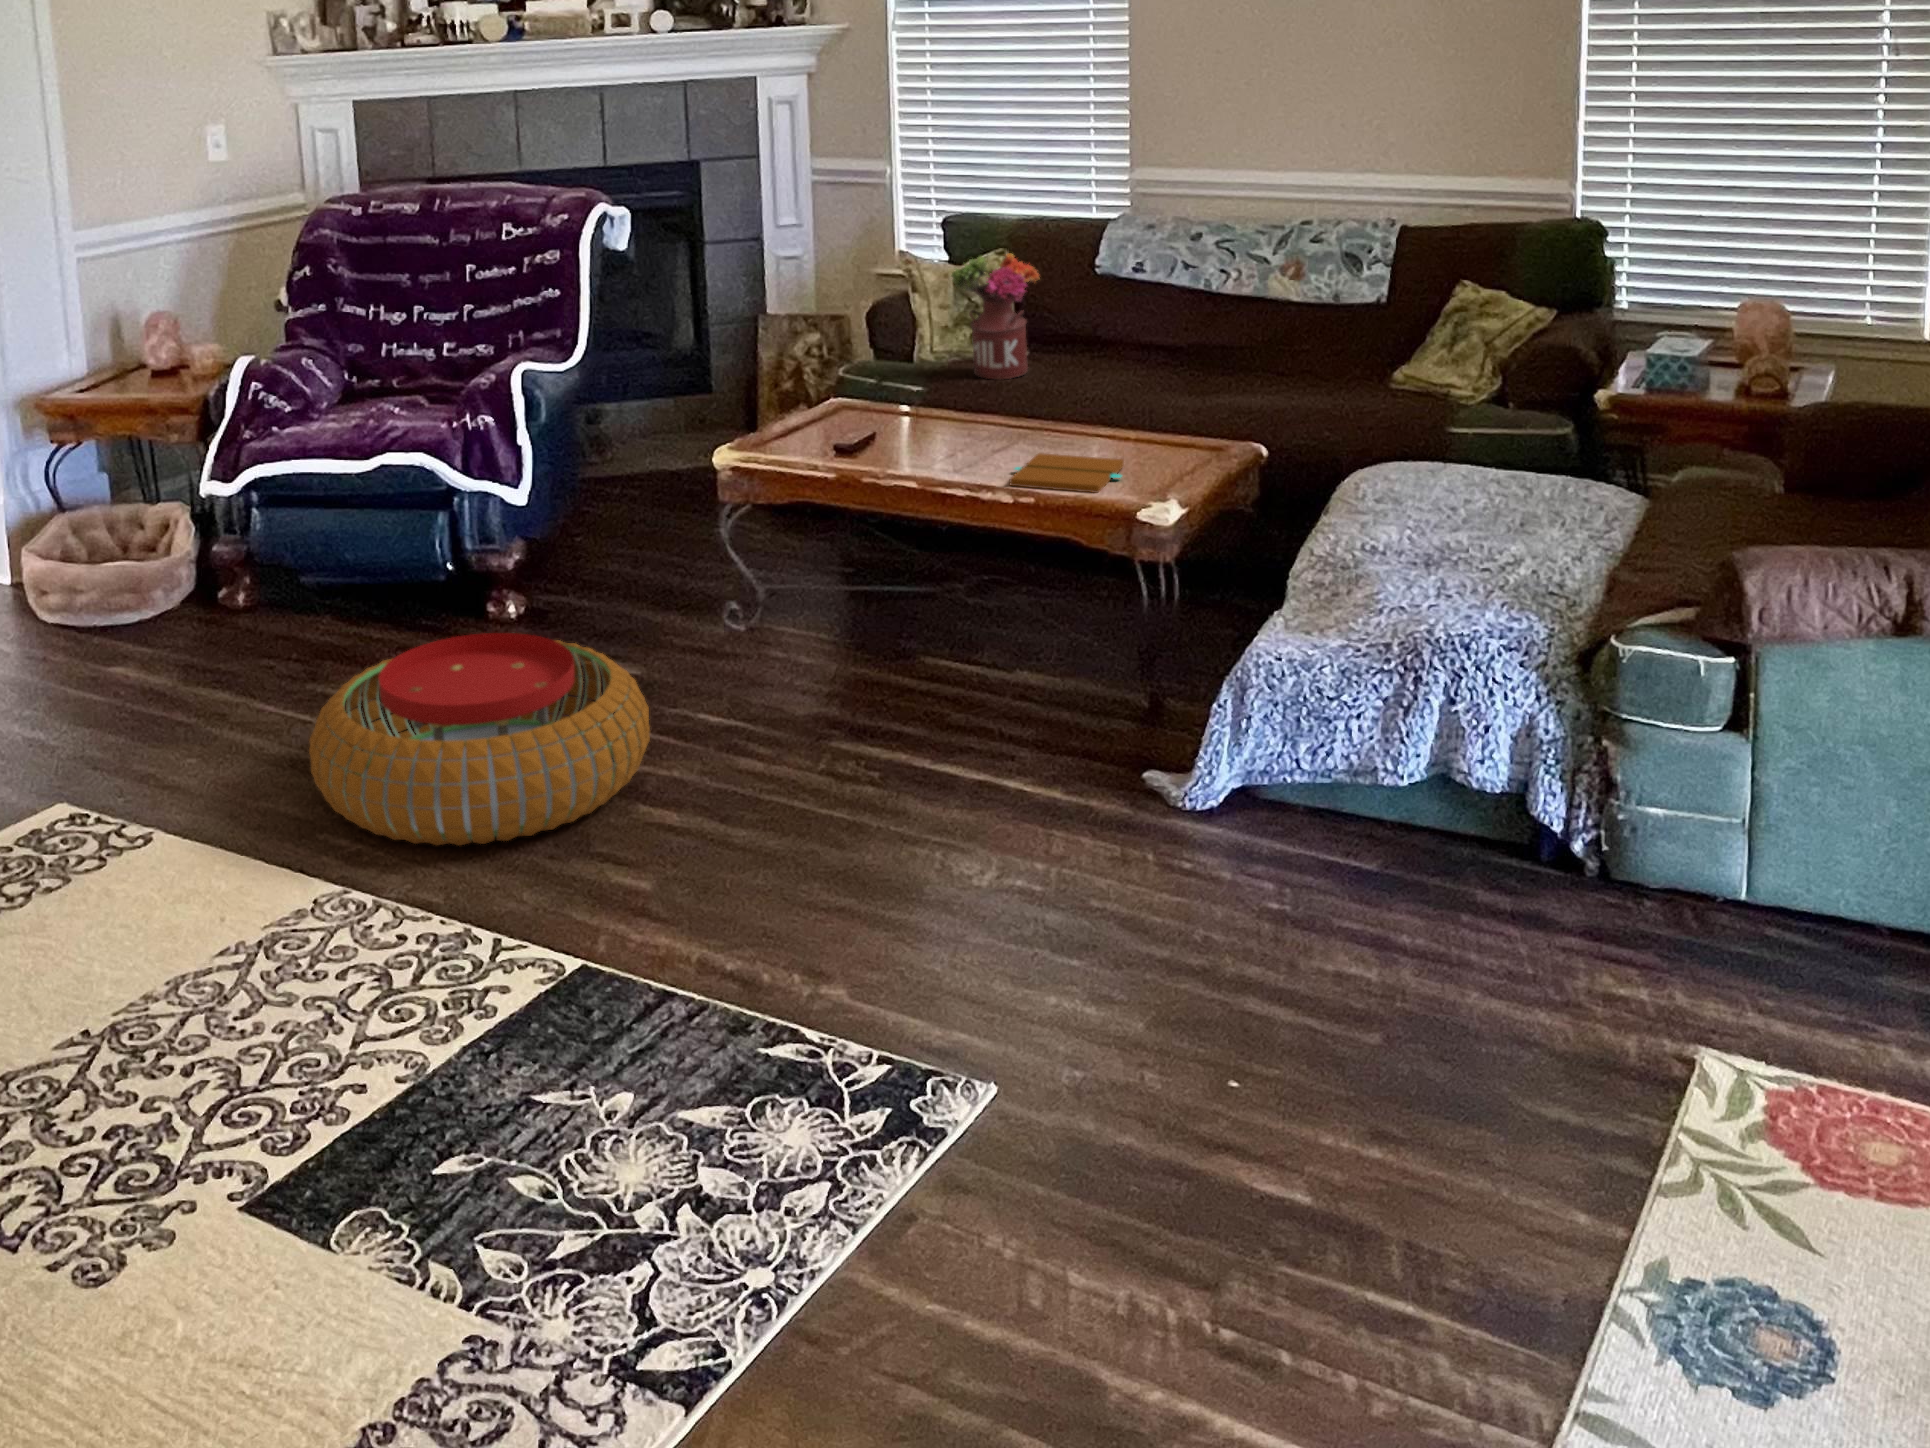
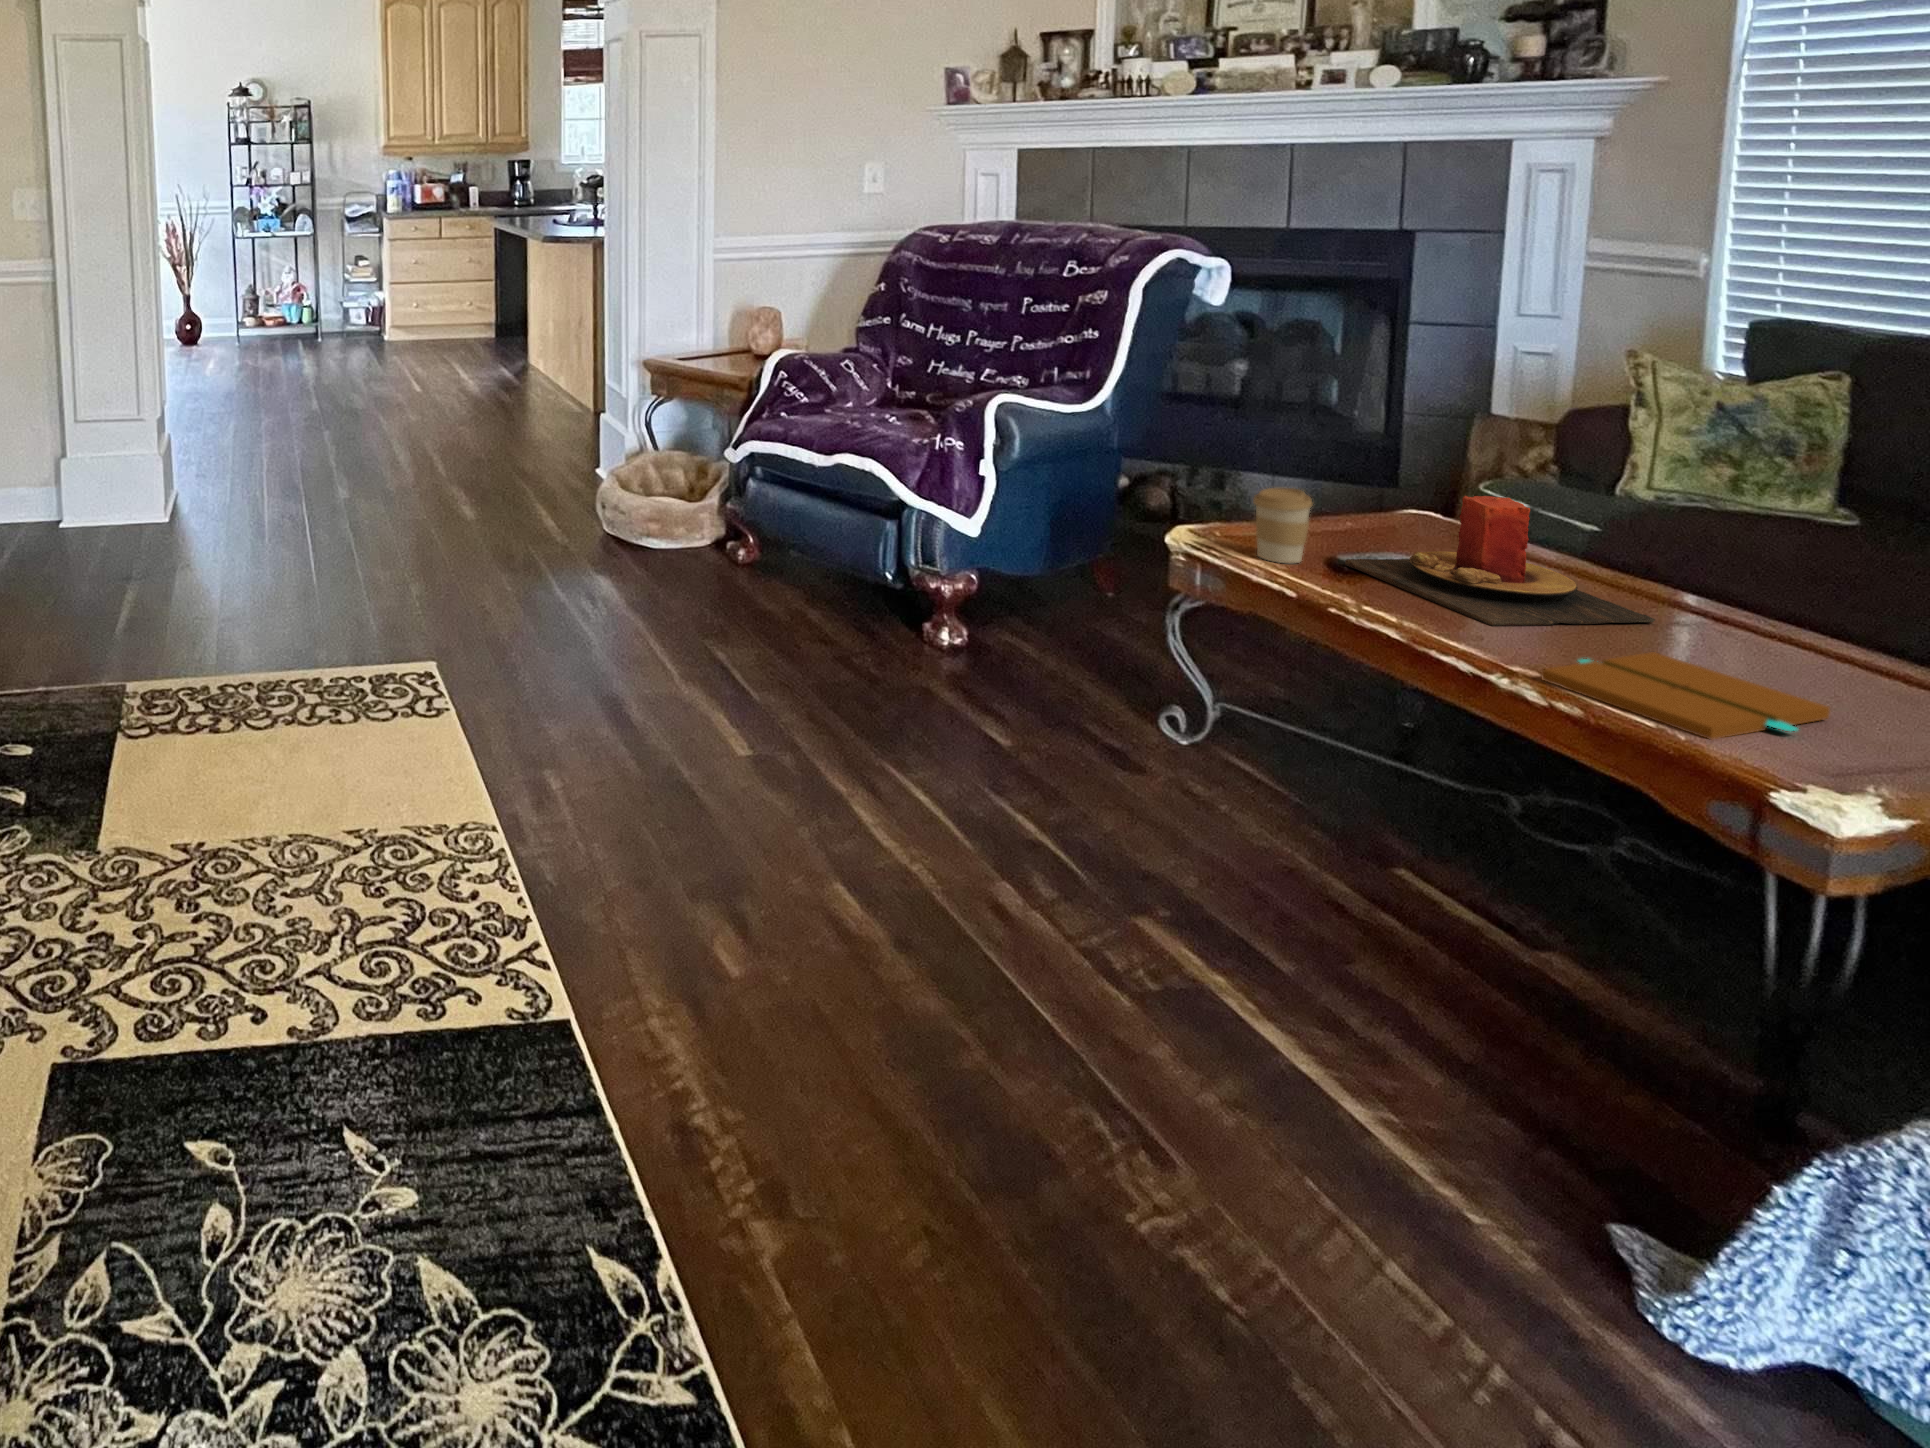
flower arrangement: present [952,253,1039,380] -> none [1680,369,1870,555]
candle: none [844,373,1013,463] -> present [1345,496,1655,627]
coffee cup: none [786,396,824,456] -> present [1253,487,1312,563]
pouf: present [309,633,650,846] -> none [549,630,916,865]

